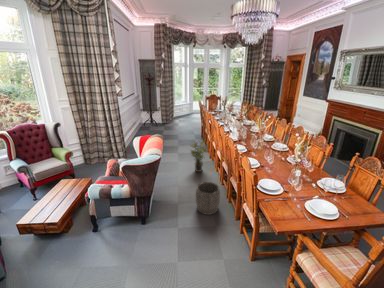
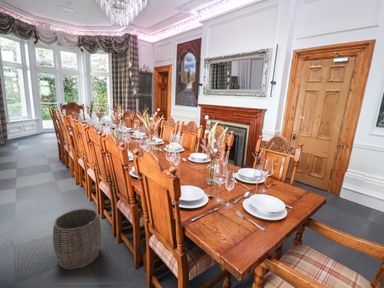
potted plant: present [191,142,206,172] -> none [35,150,70,205]

